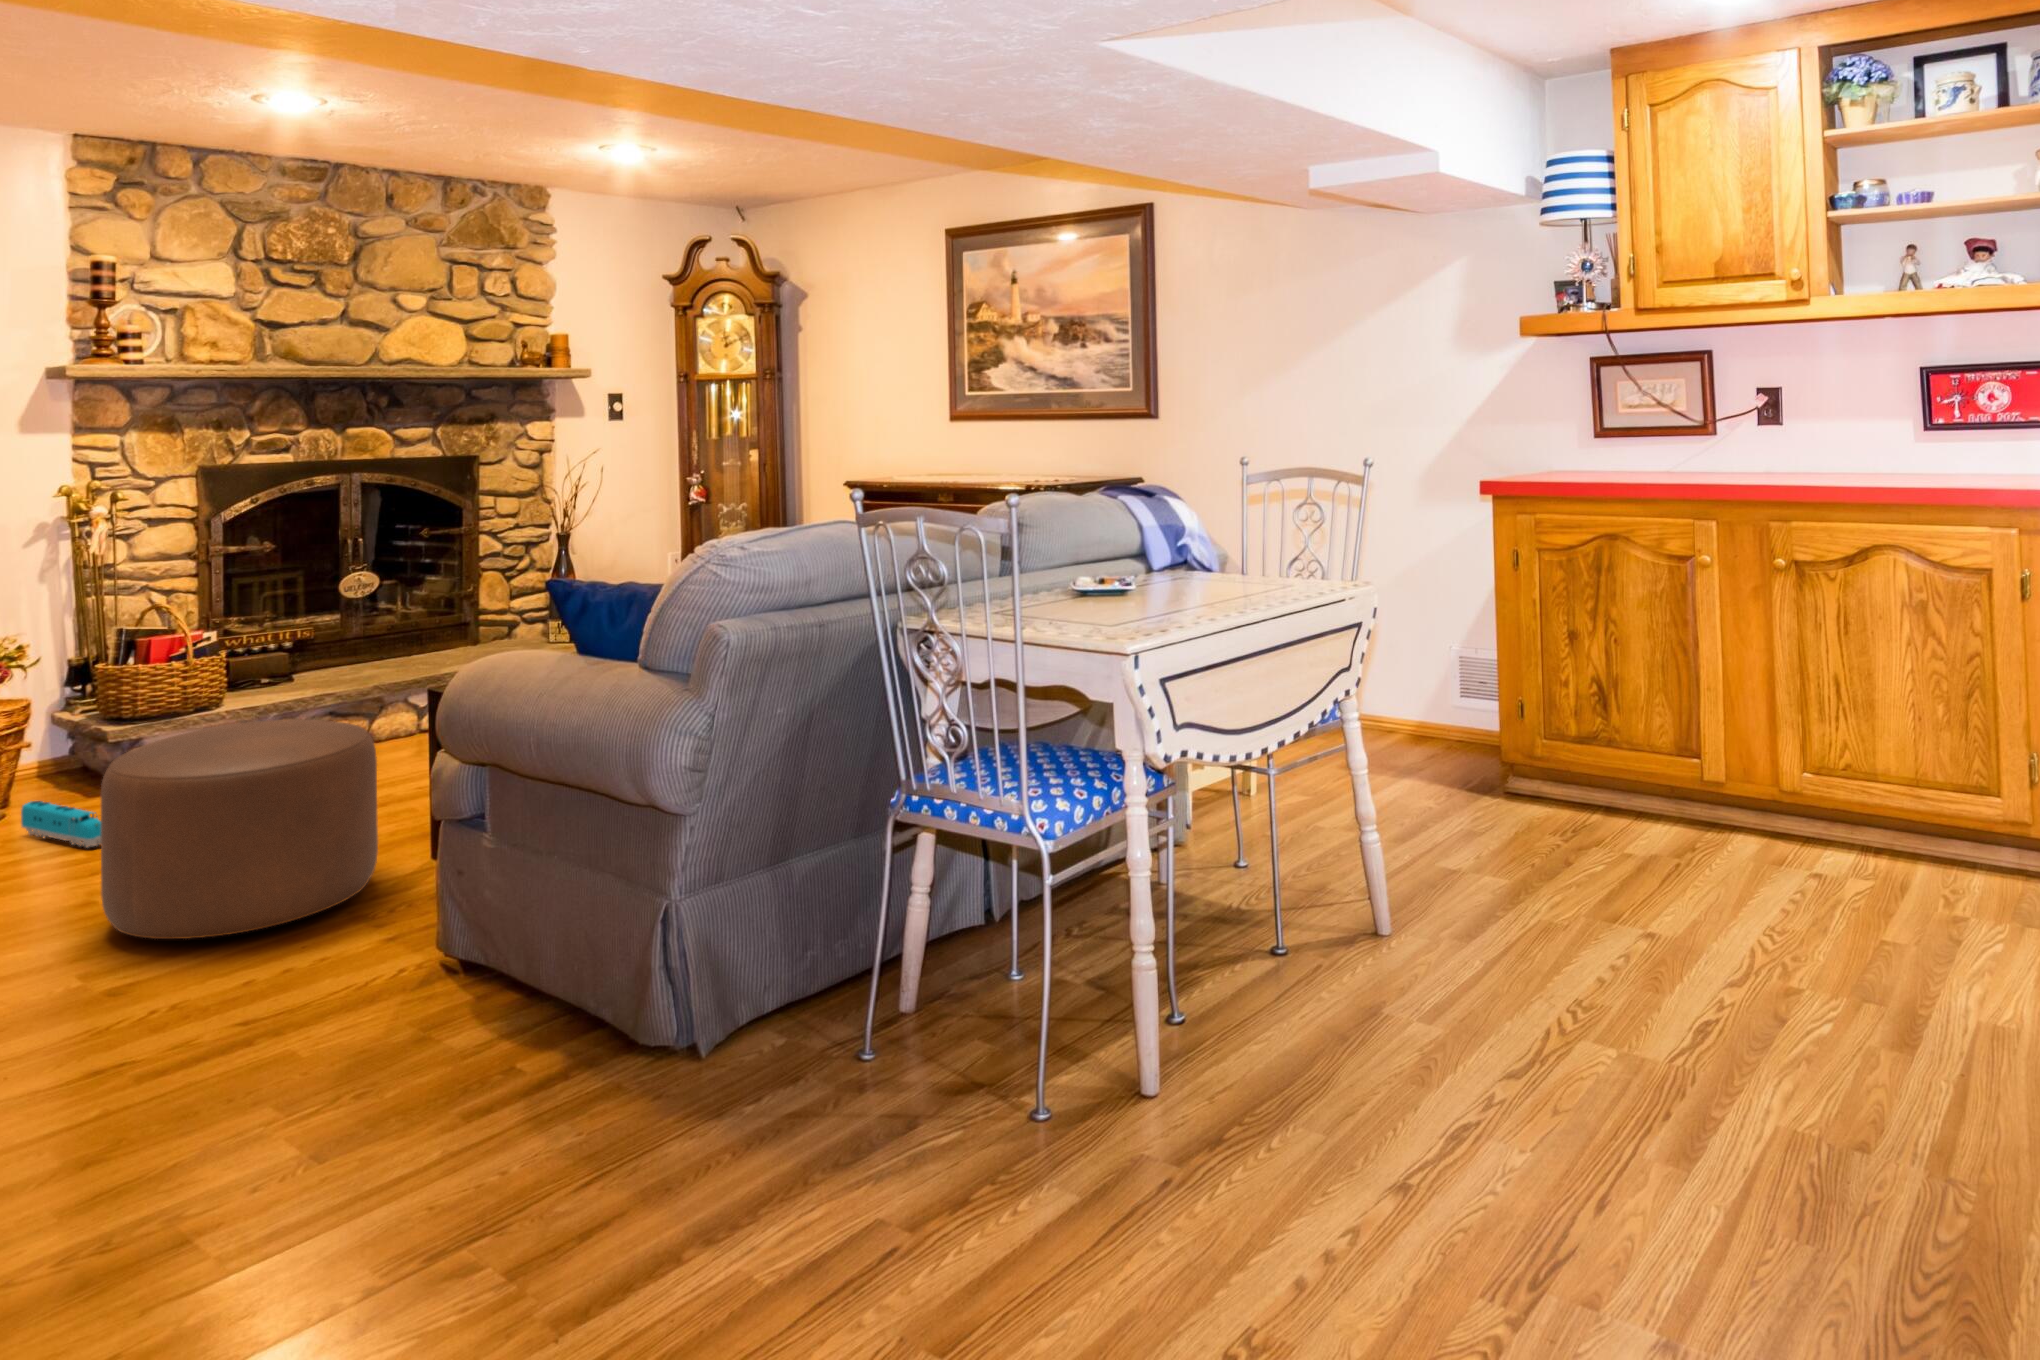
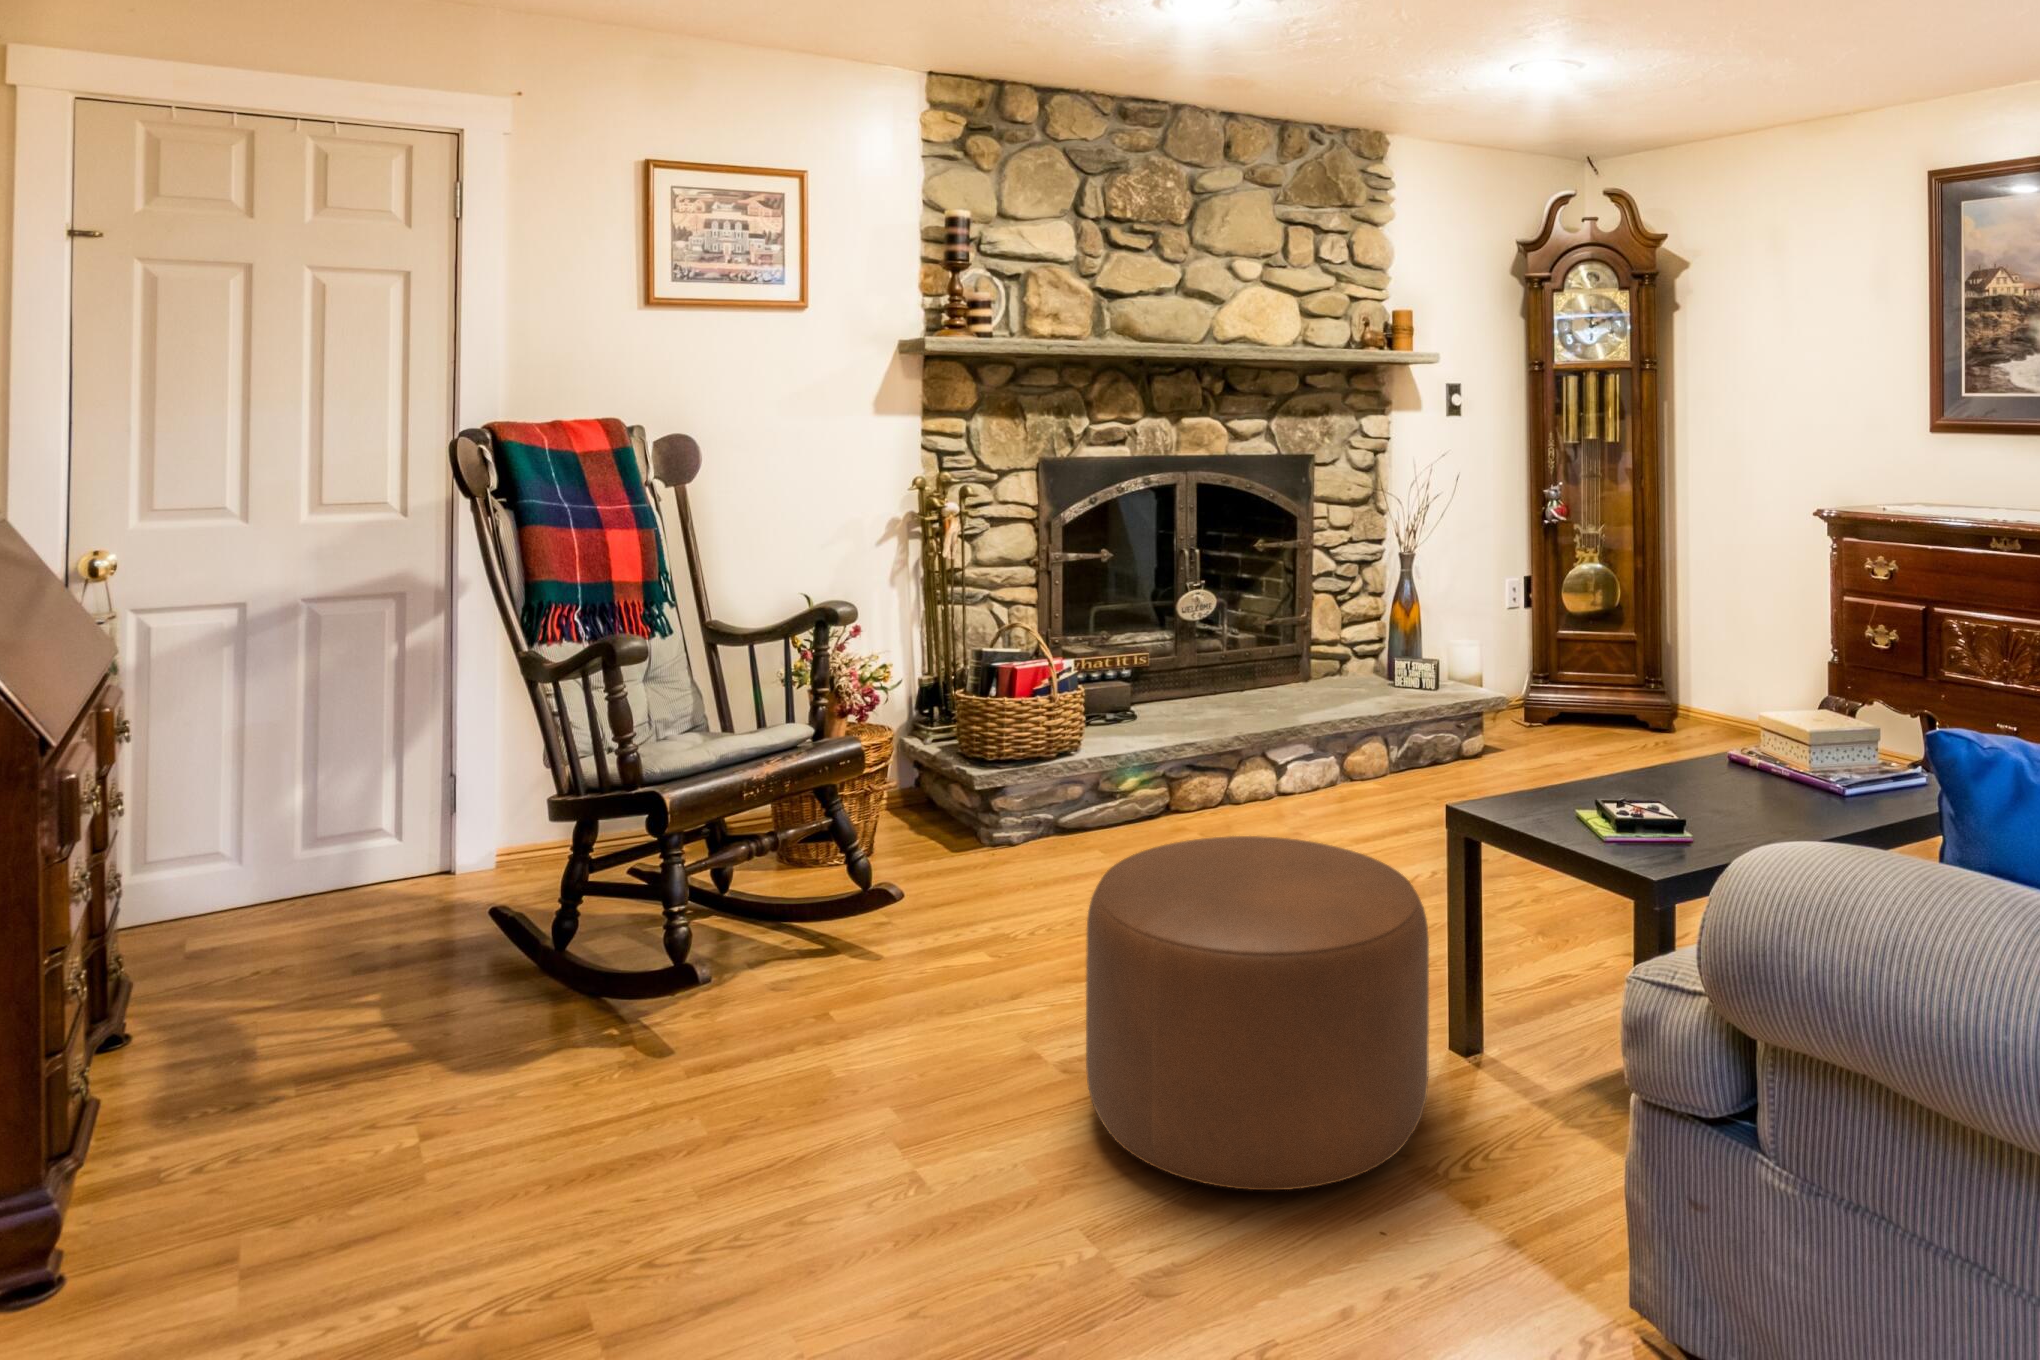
toy train: present [21,801,101,848] -> none [909,867,1011,947]

